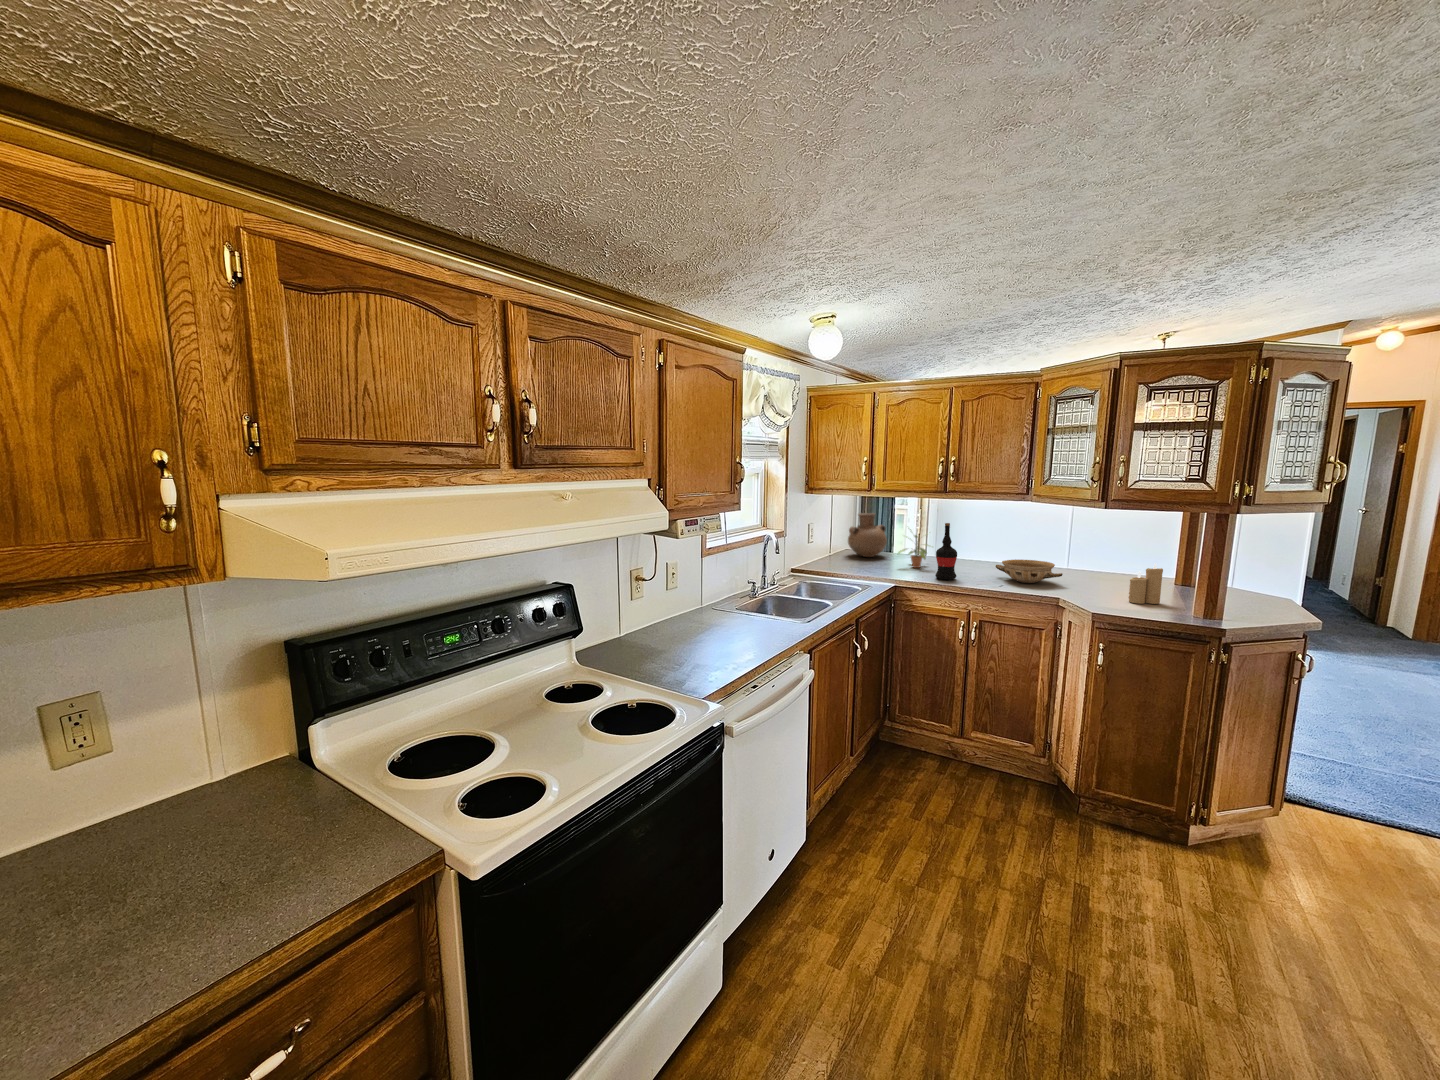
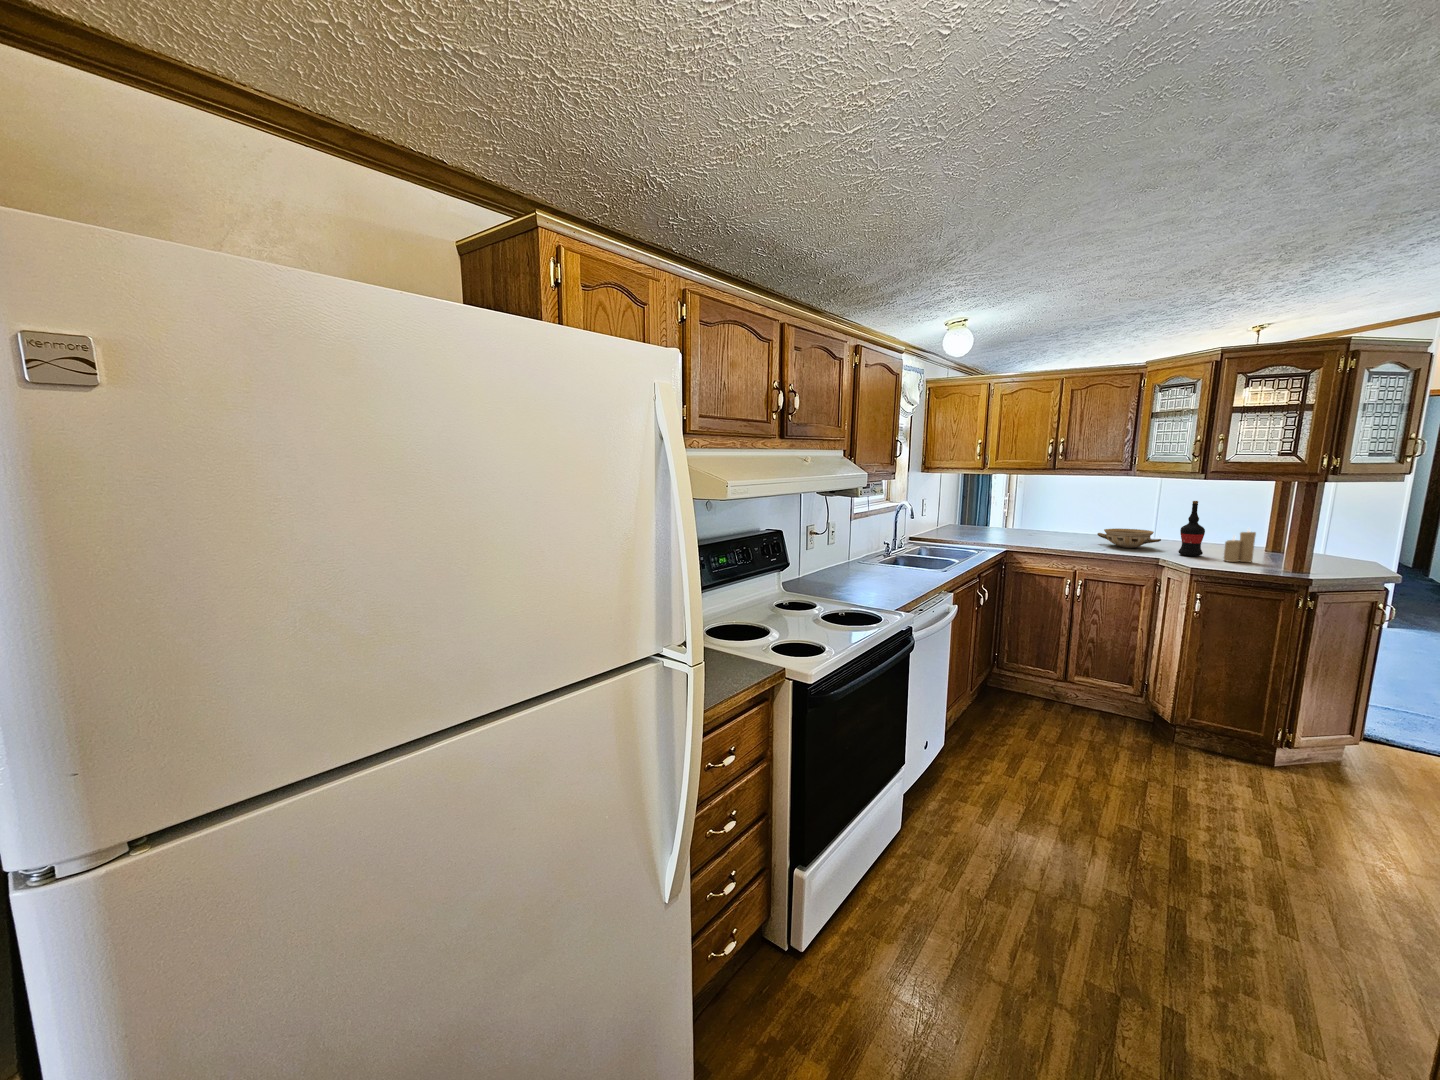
vase: present [848,513,887,557] -> none [955,490,991,529]
wine bottle: present [935,523,957,580] -> present [1178,501,1205,556]
potted plant: present [899,529,927,568] -> none [1005,499,1040,537]

